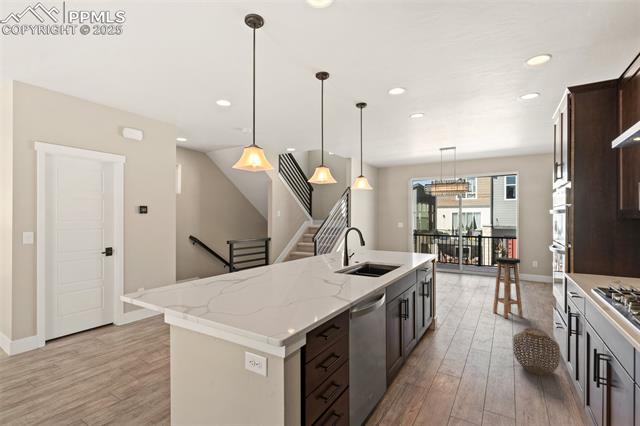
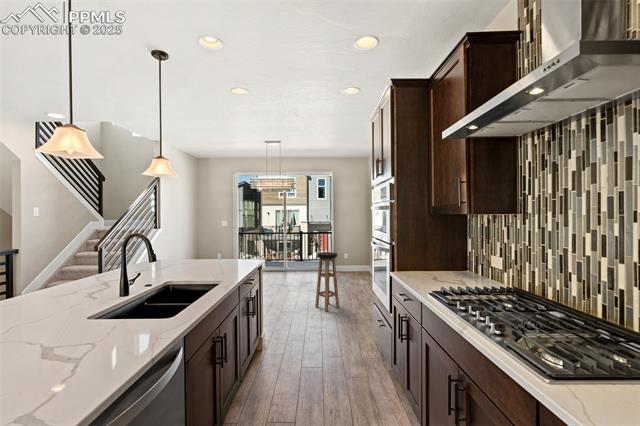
woven basket: present [513,328,560,376] -> none [344,330,384,383]

